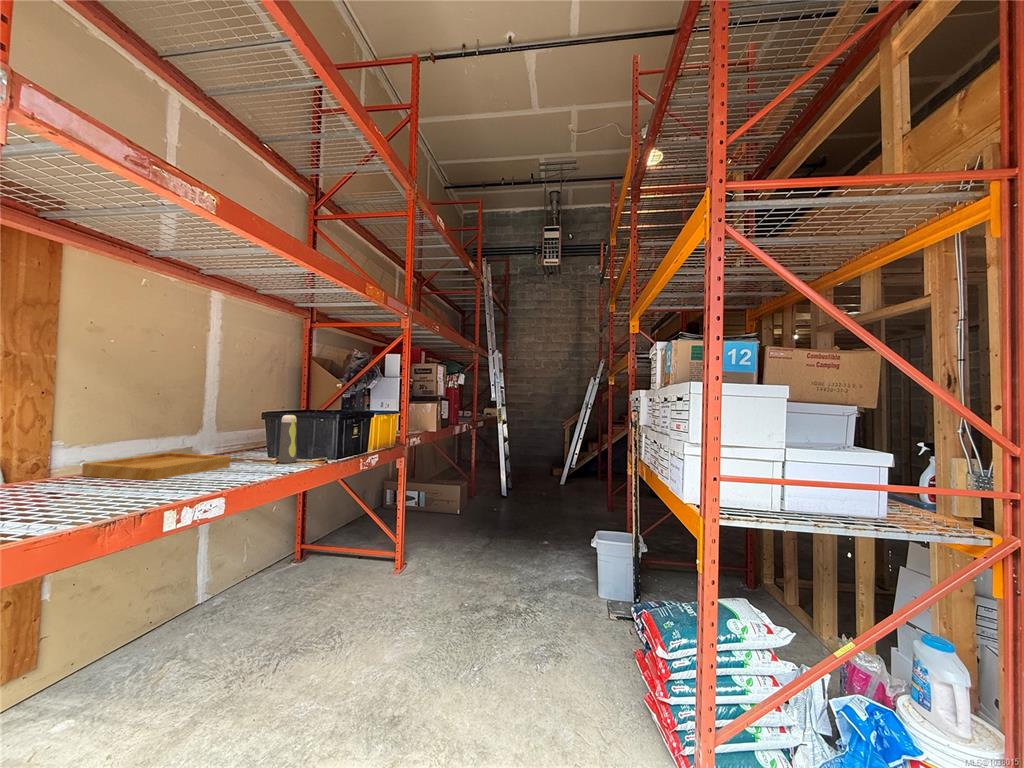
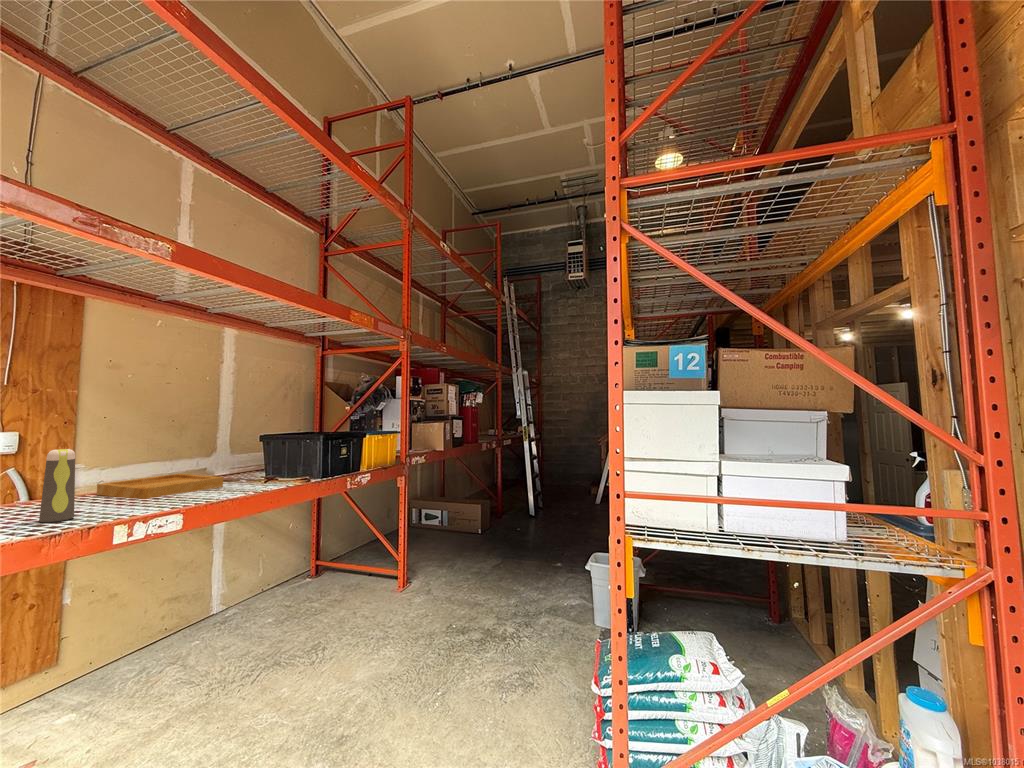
water bottle: present [278,415,297,463] -> present [39,449,75,522]

